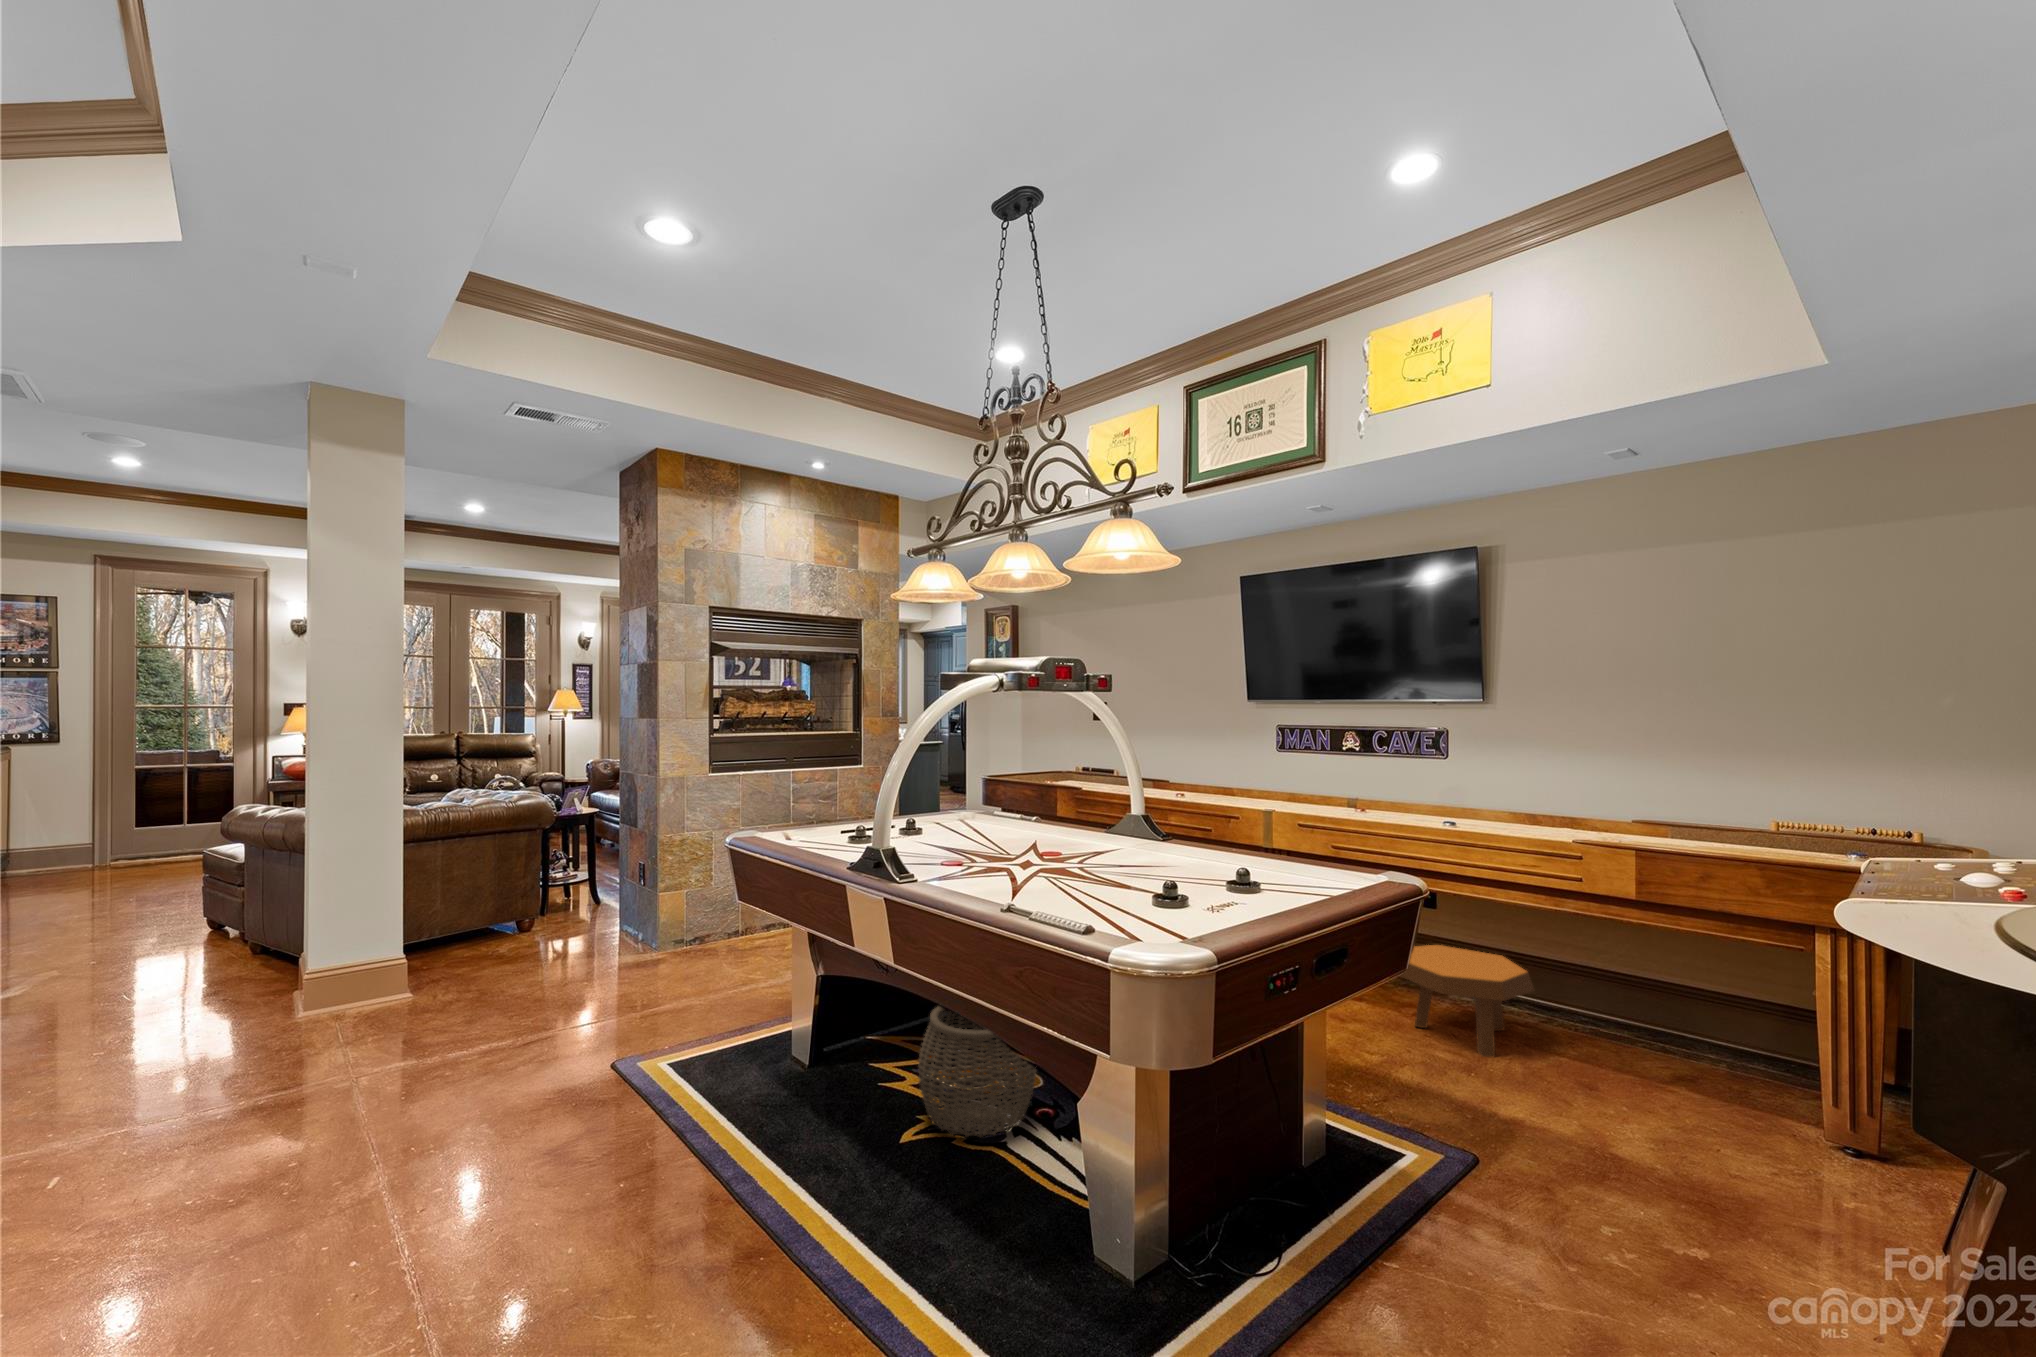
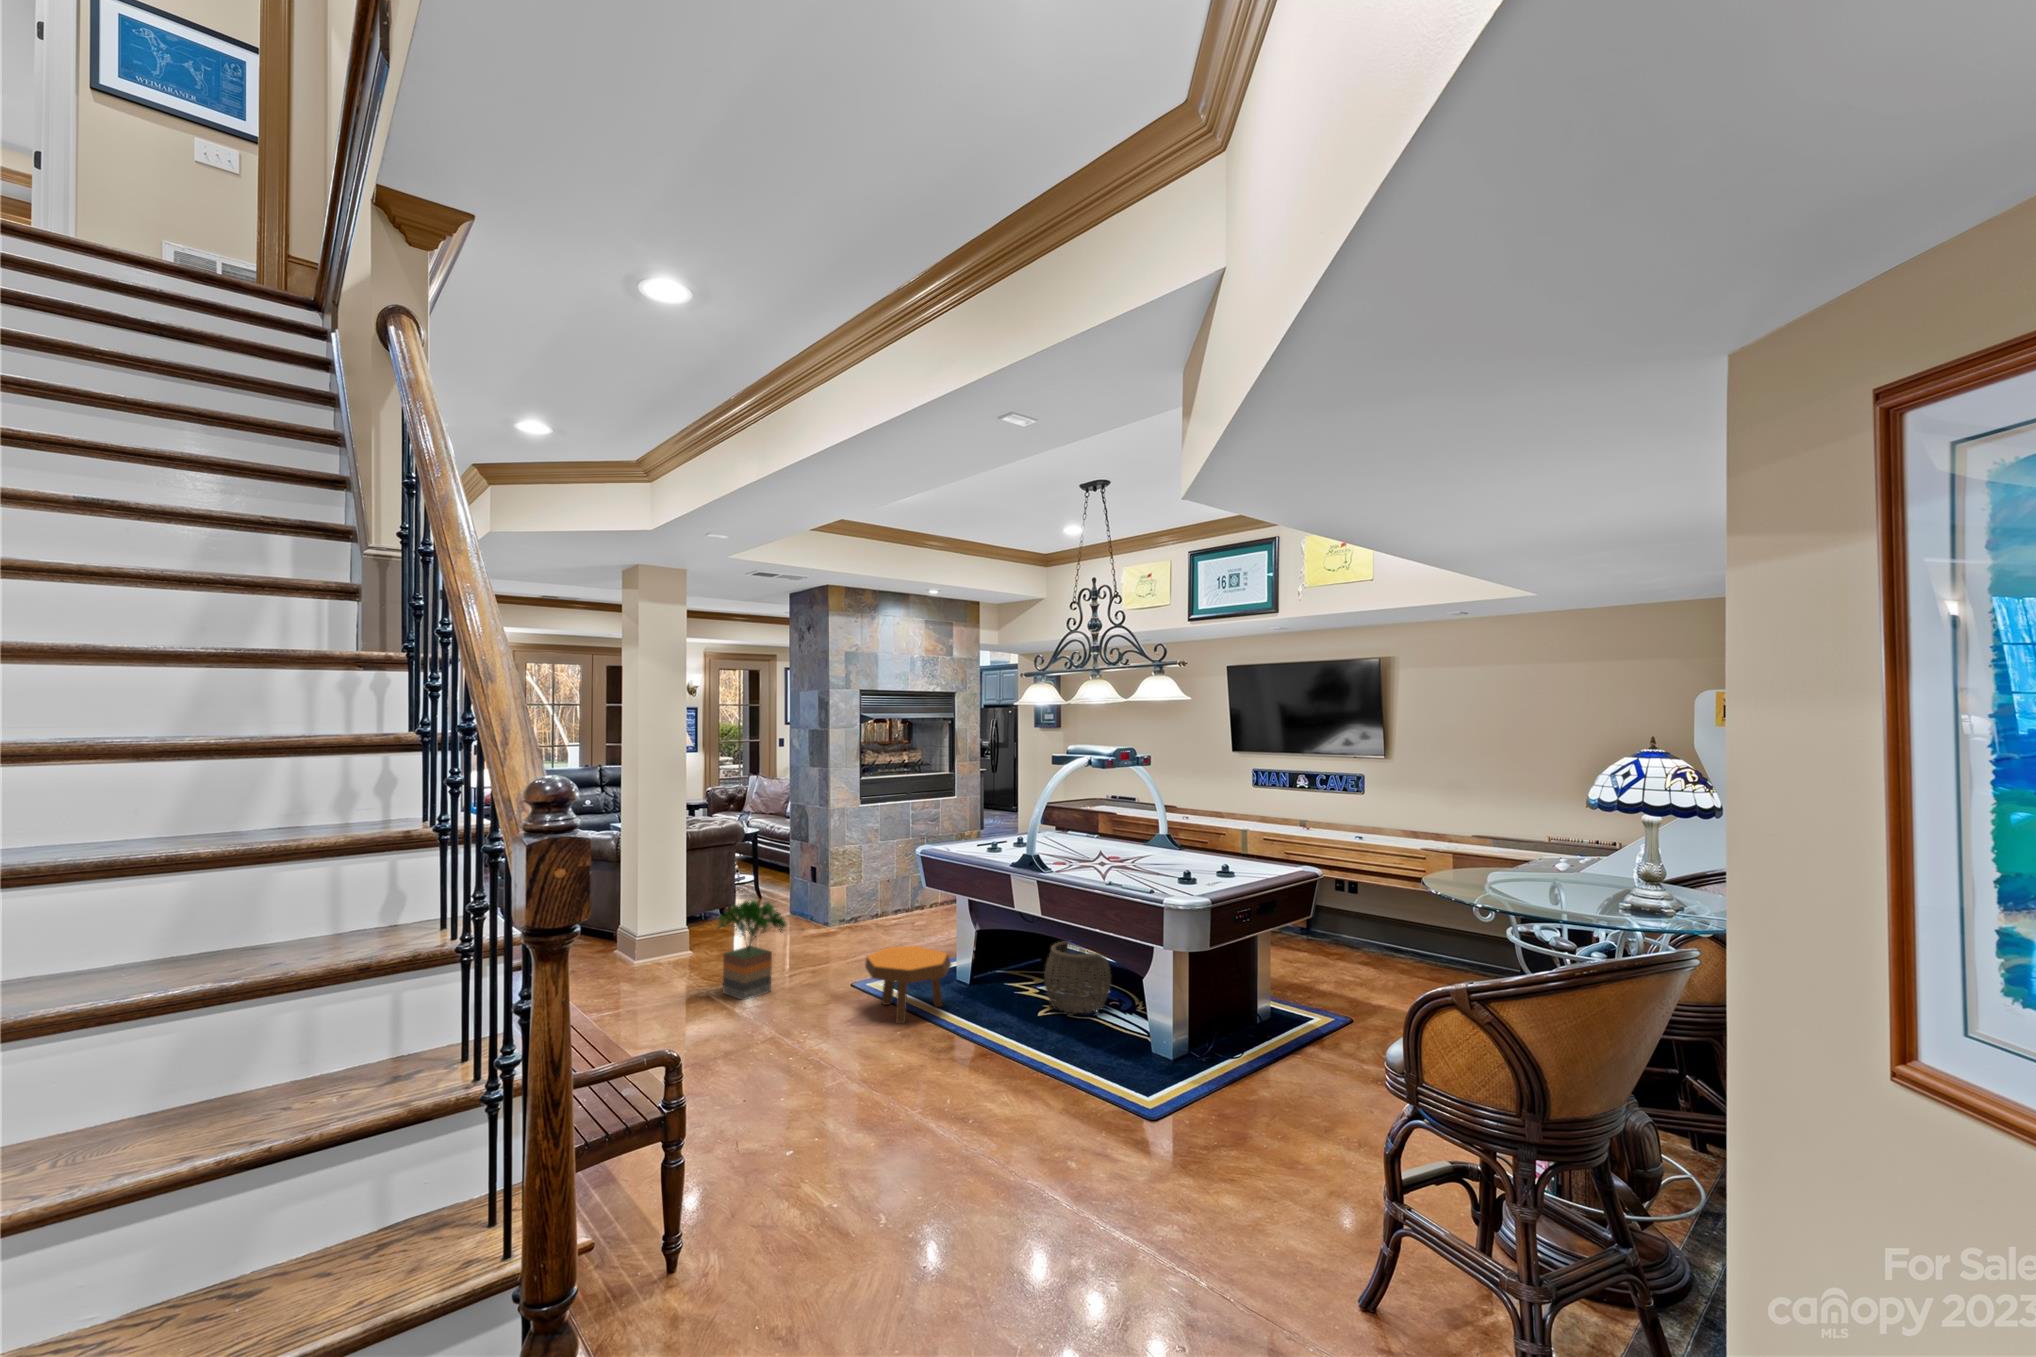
potted tree: none [358,922,495,1101] -> present [718,901,787,1000]
footstool: present [1402,945,1534,1057] -> present [865,946,951,1023]

